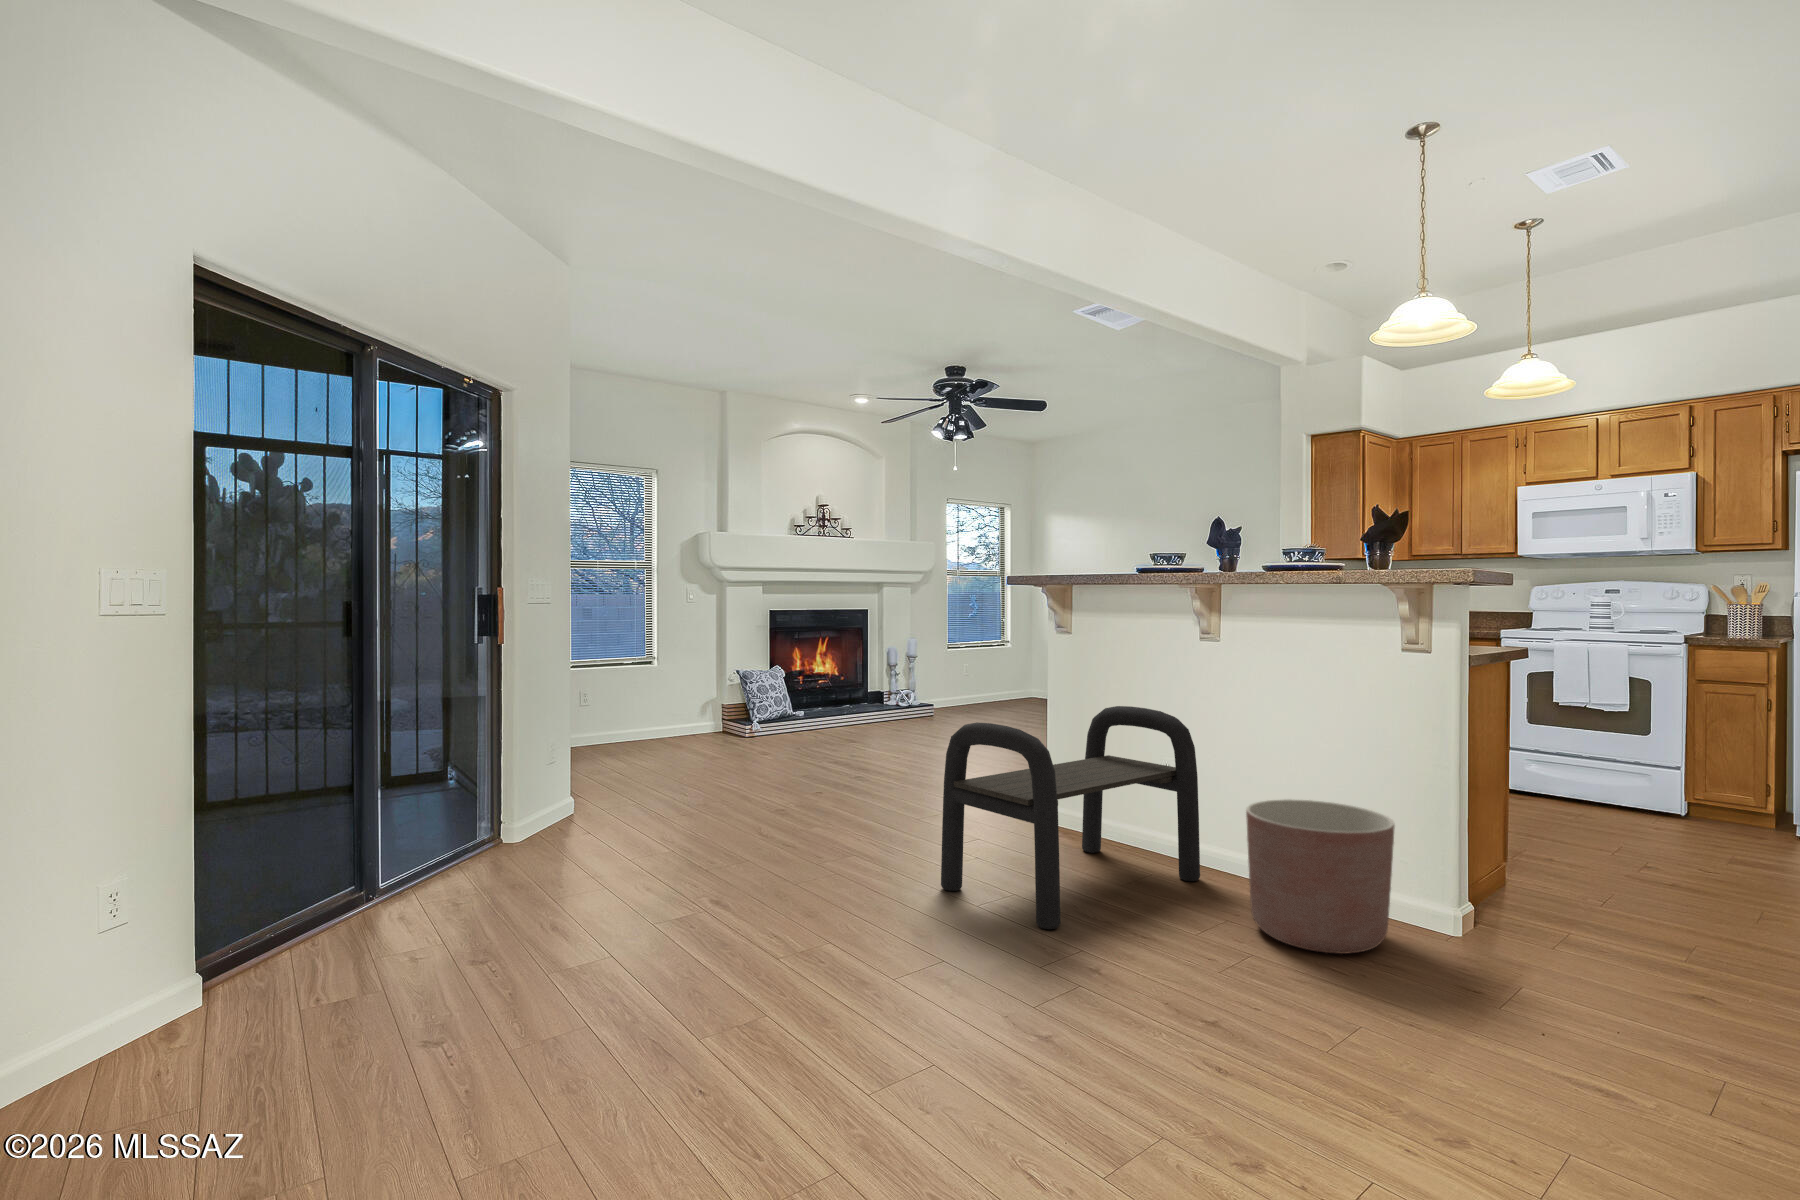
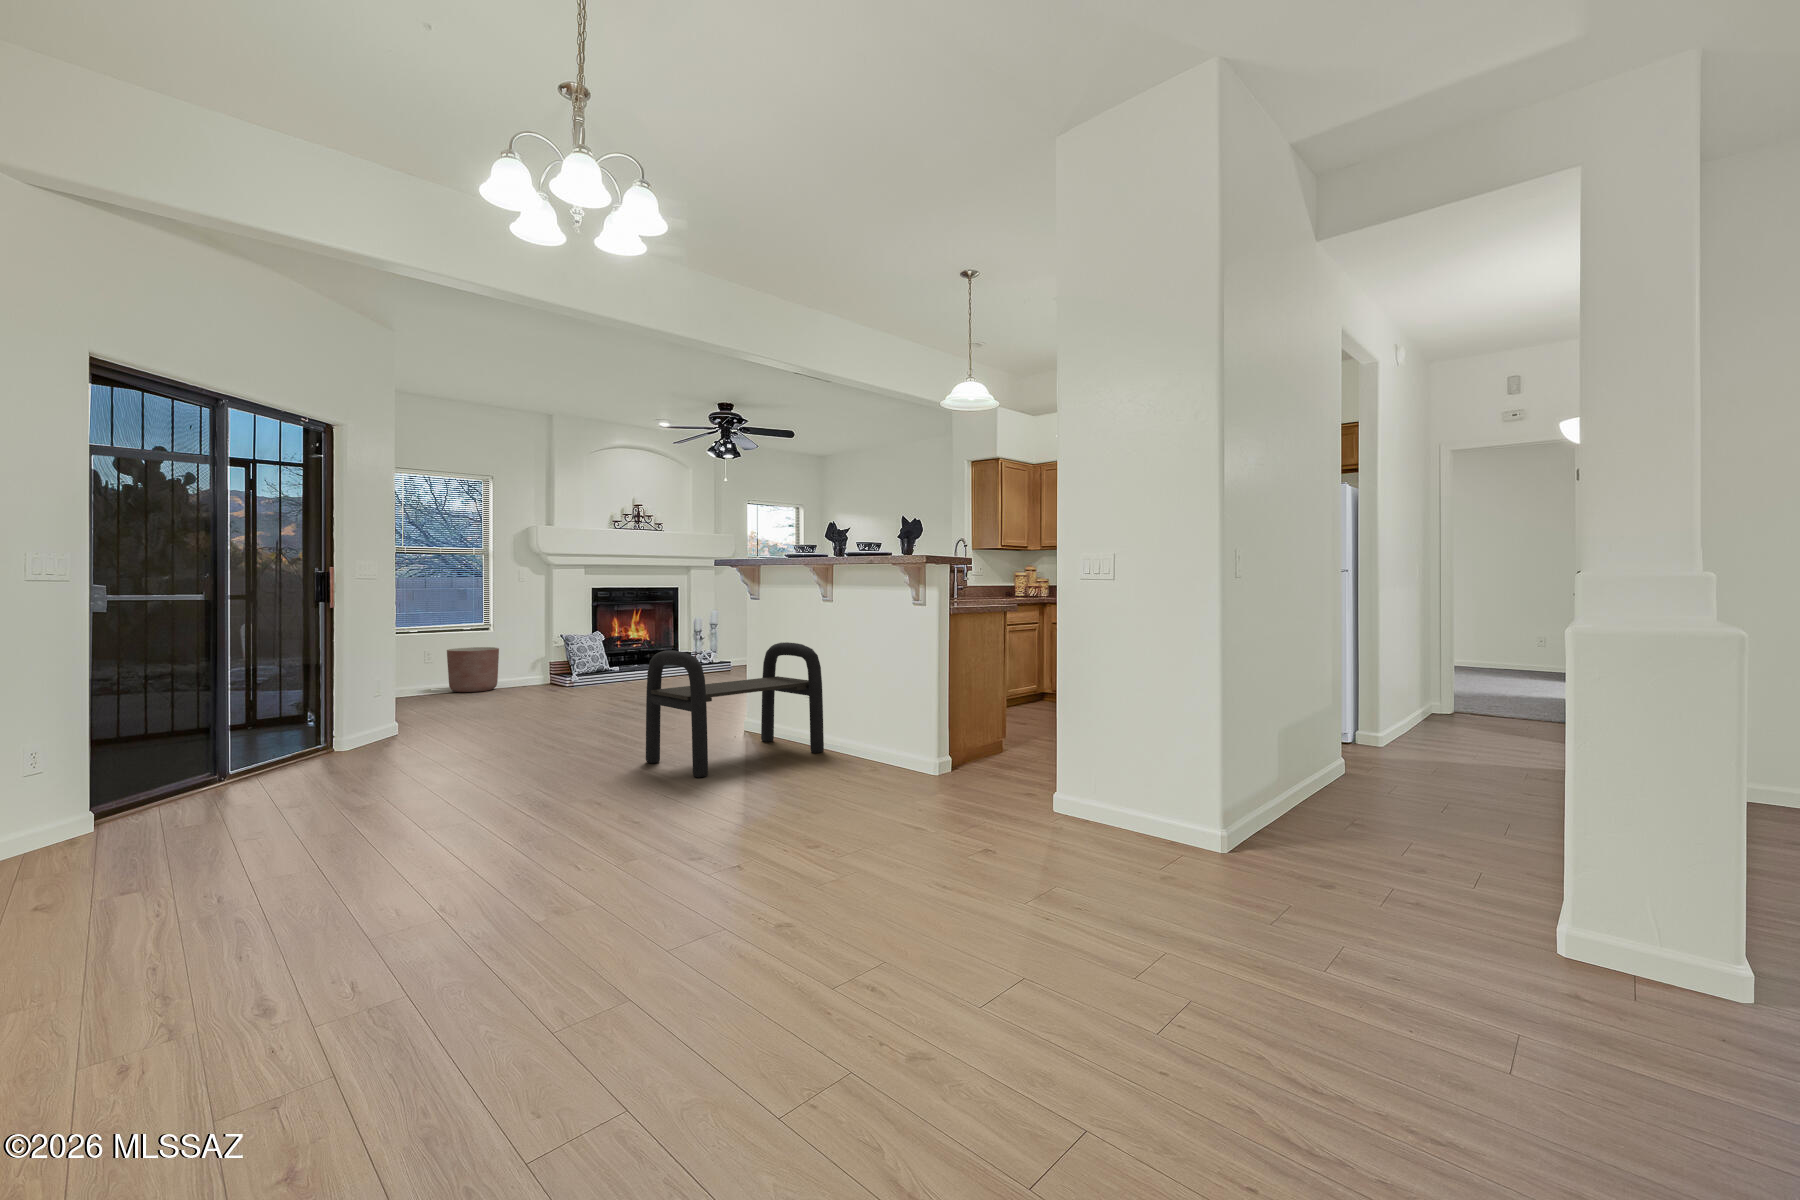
planter: present [1246,799,1395,954] -> present [447,647,499,692]

